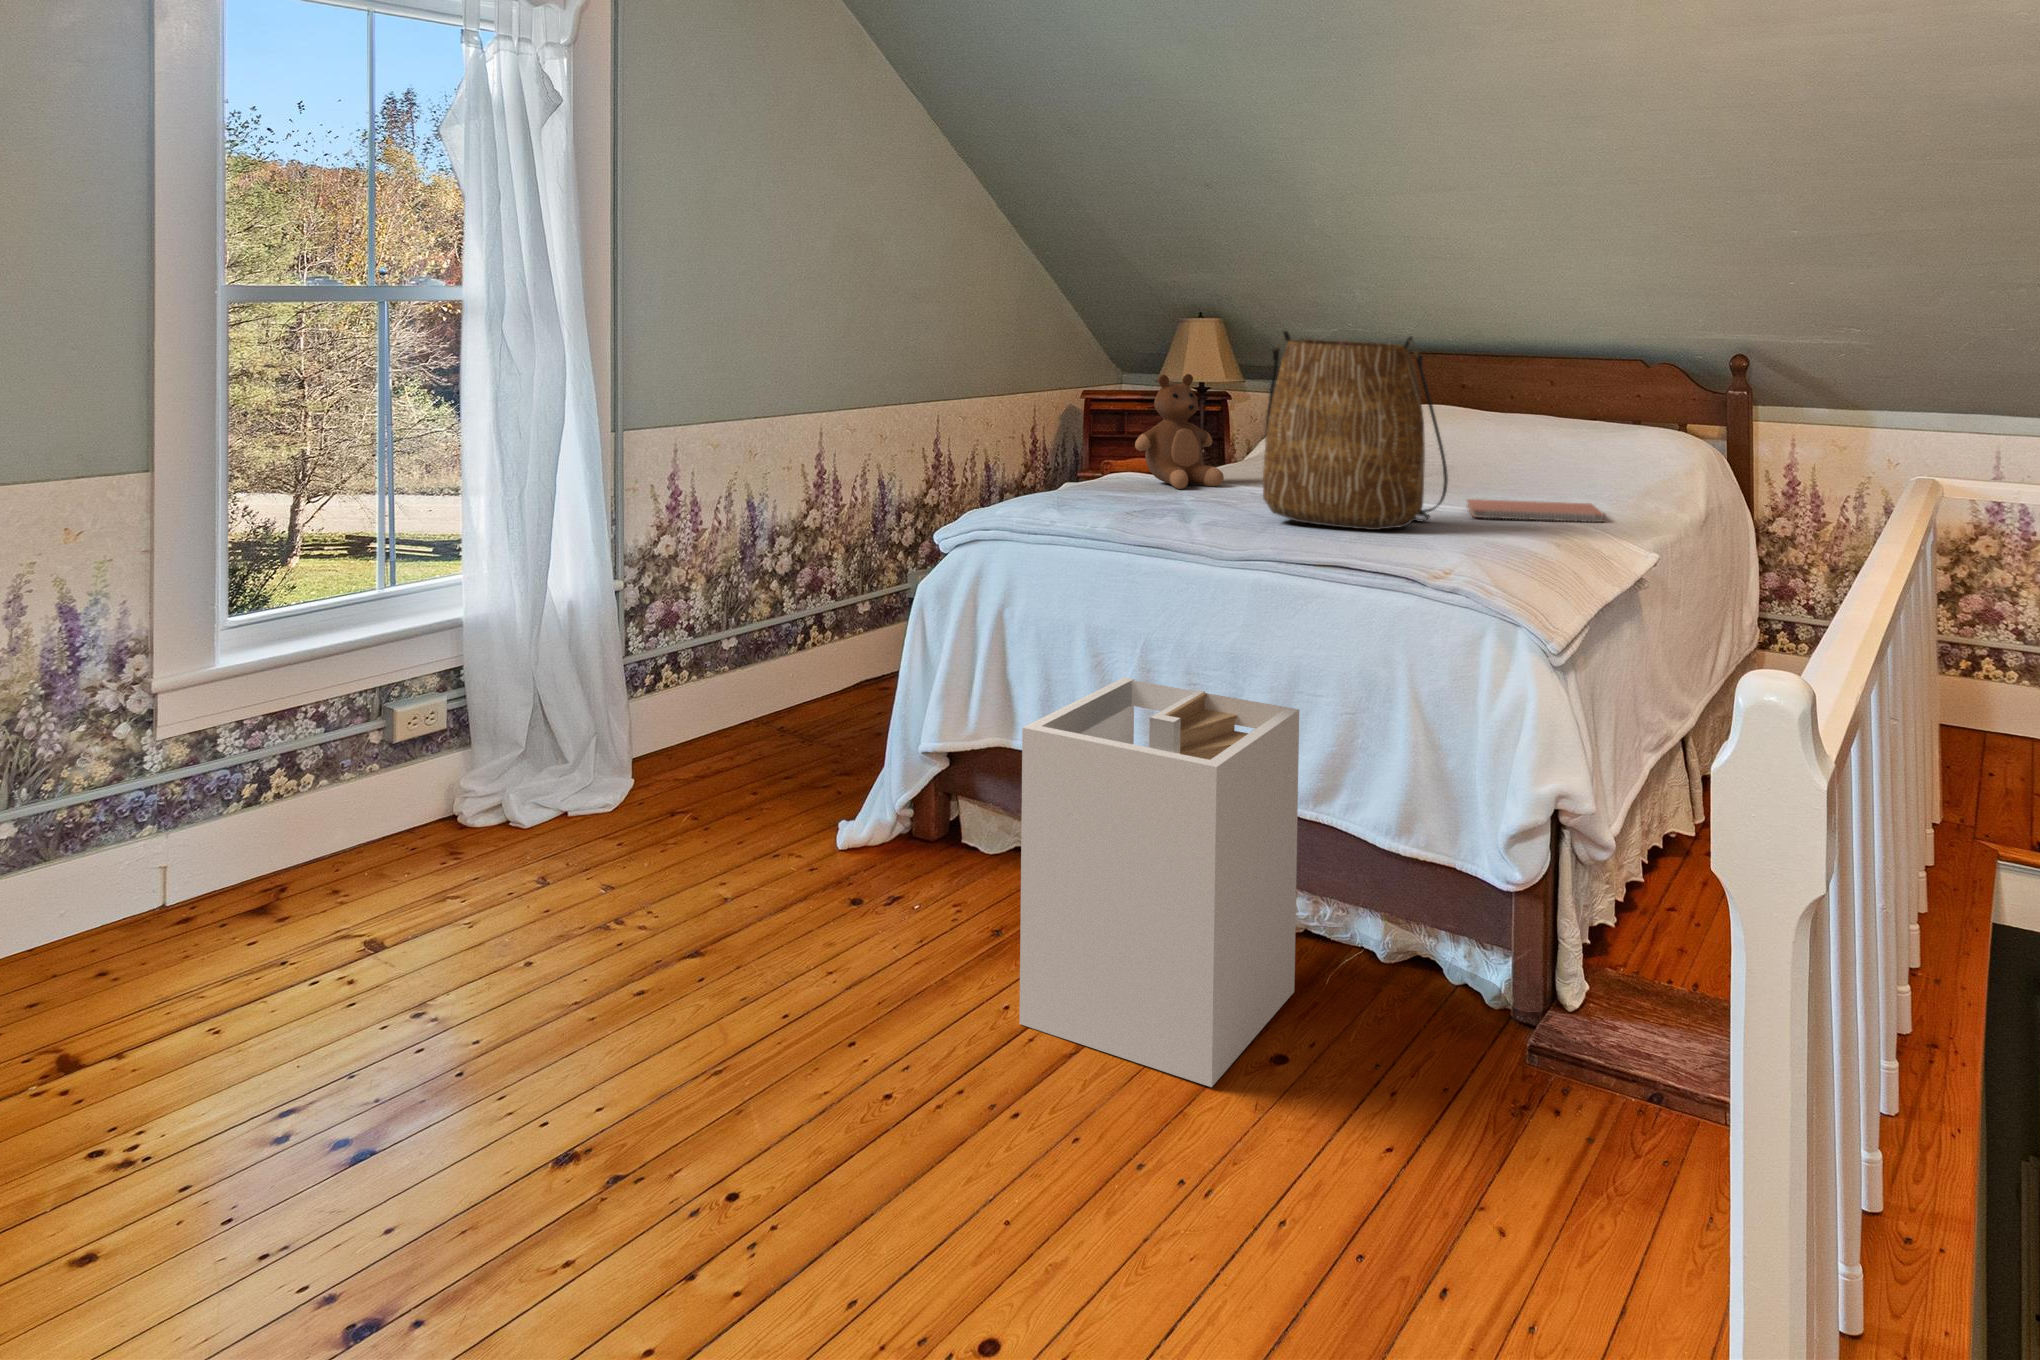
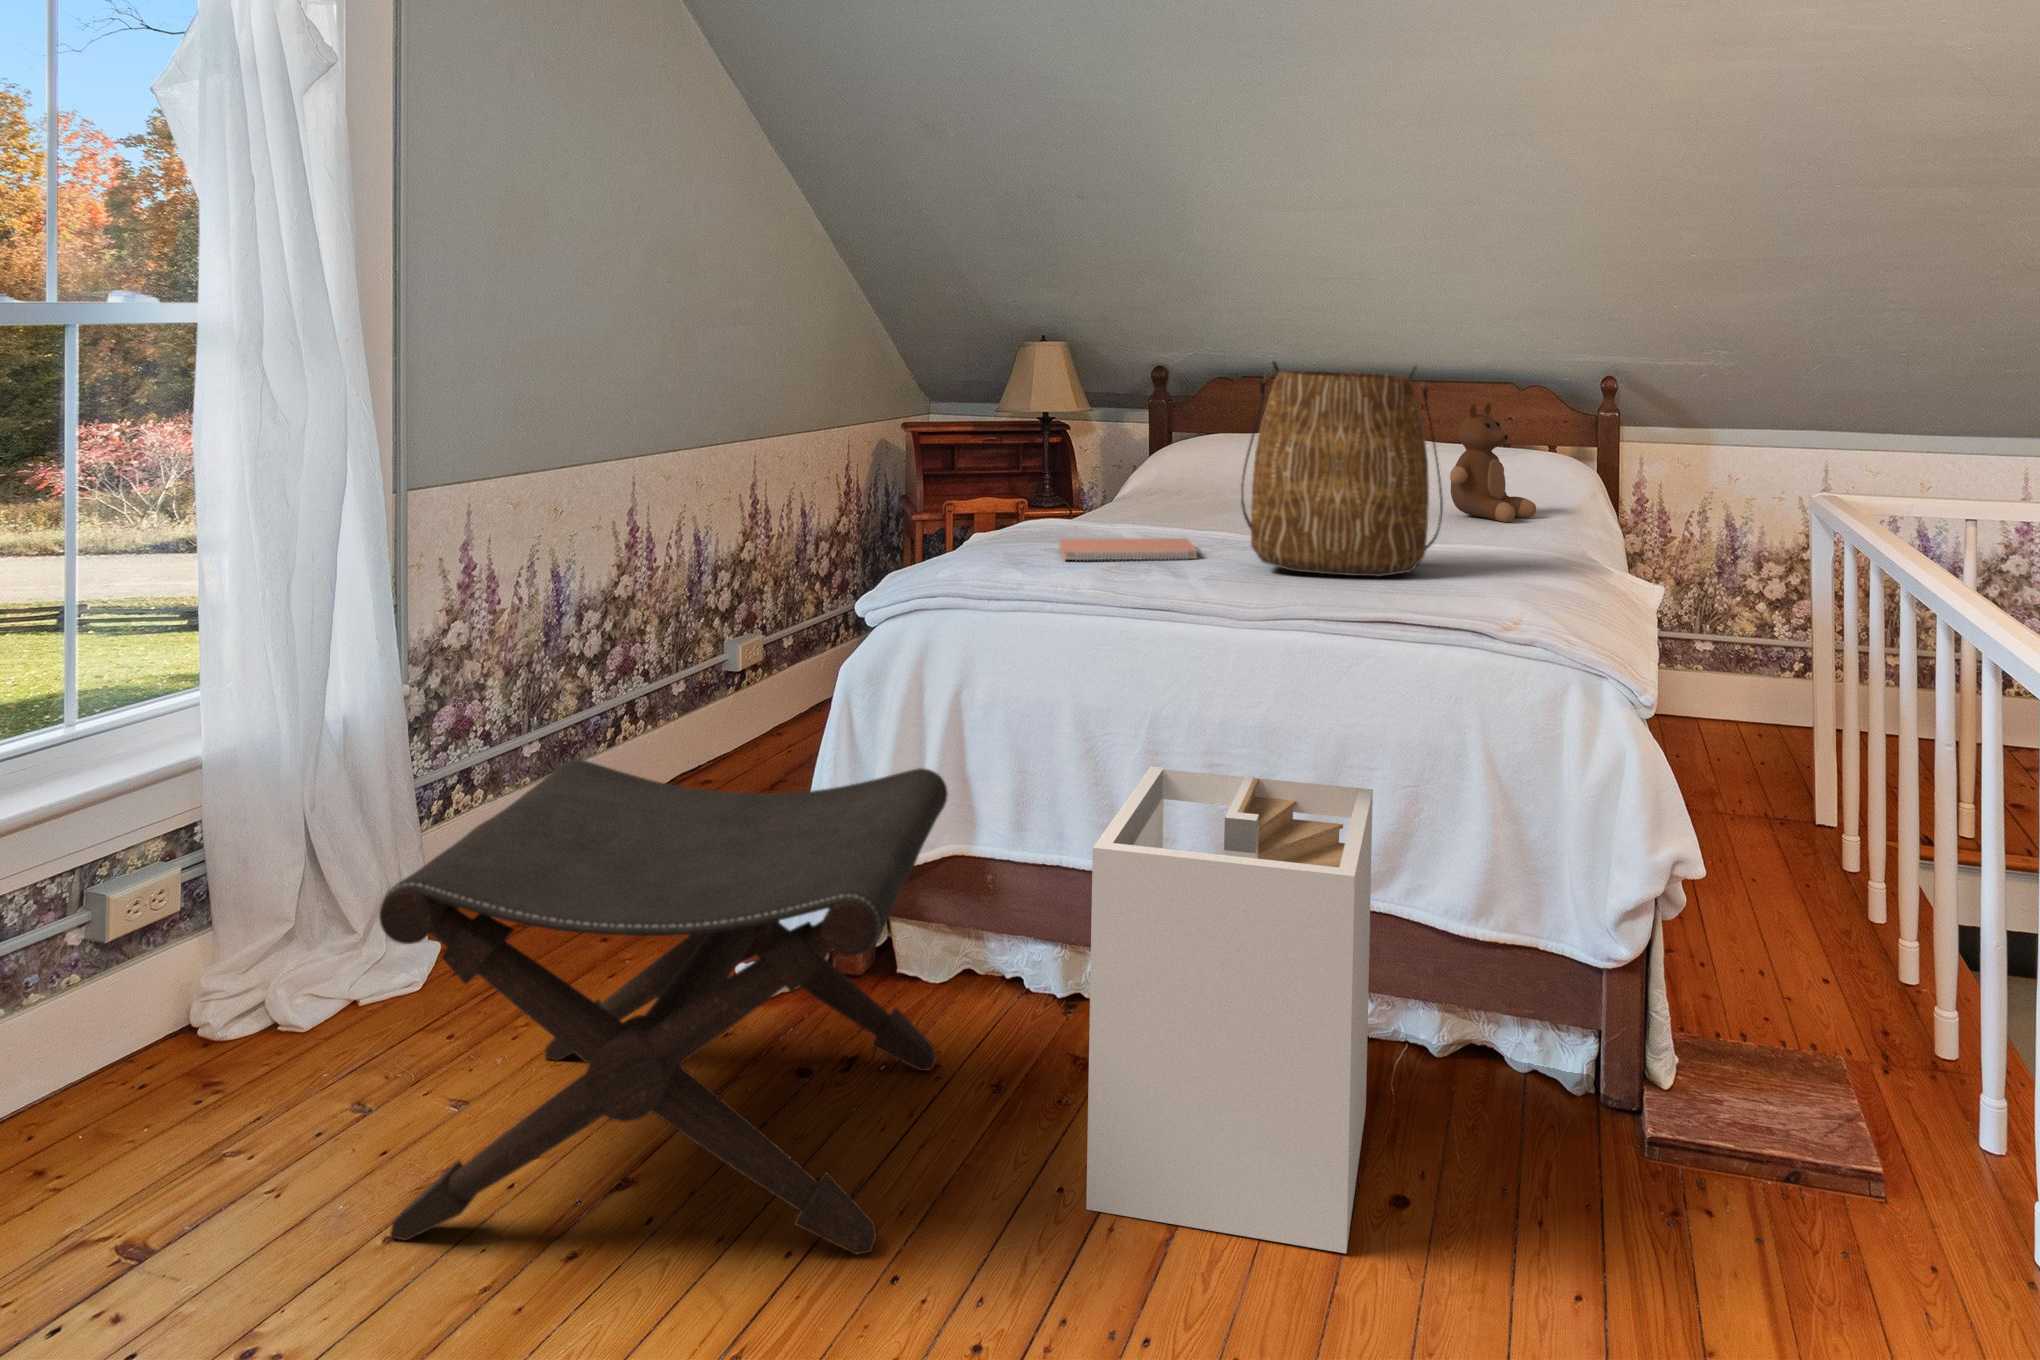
teddy bear: present [1135,374,1224,489] -> present [1450,403,1536,522]
notebook: present [1467,499,1604,522] -> present [1059,538,1198,560]
footstool: none [518,639,966,1024] -> present [379,760,948,1254]

